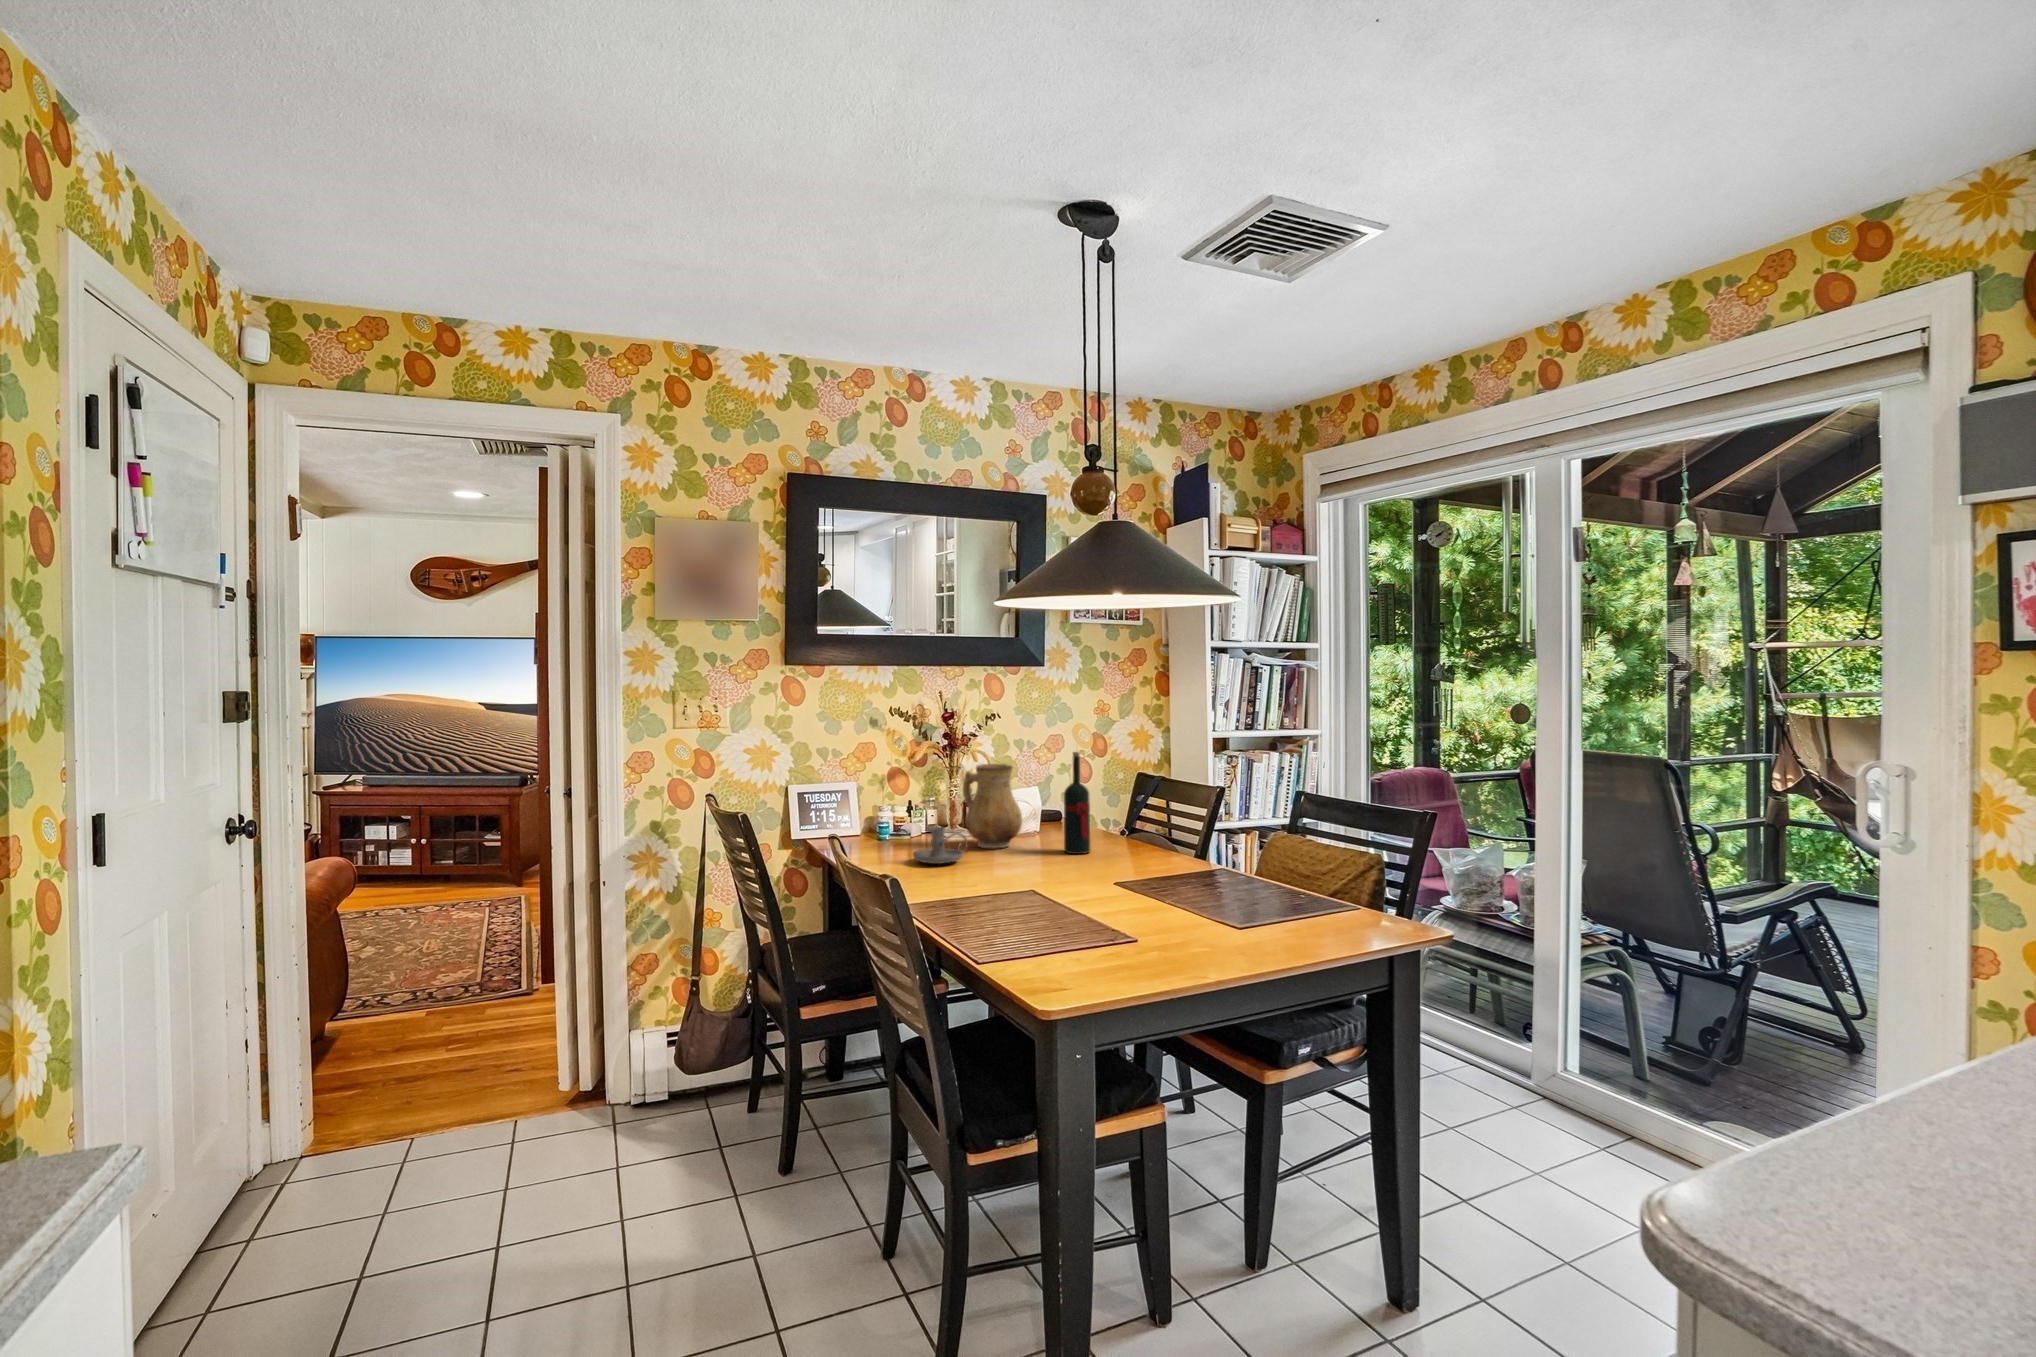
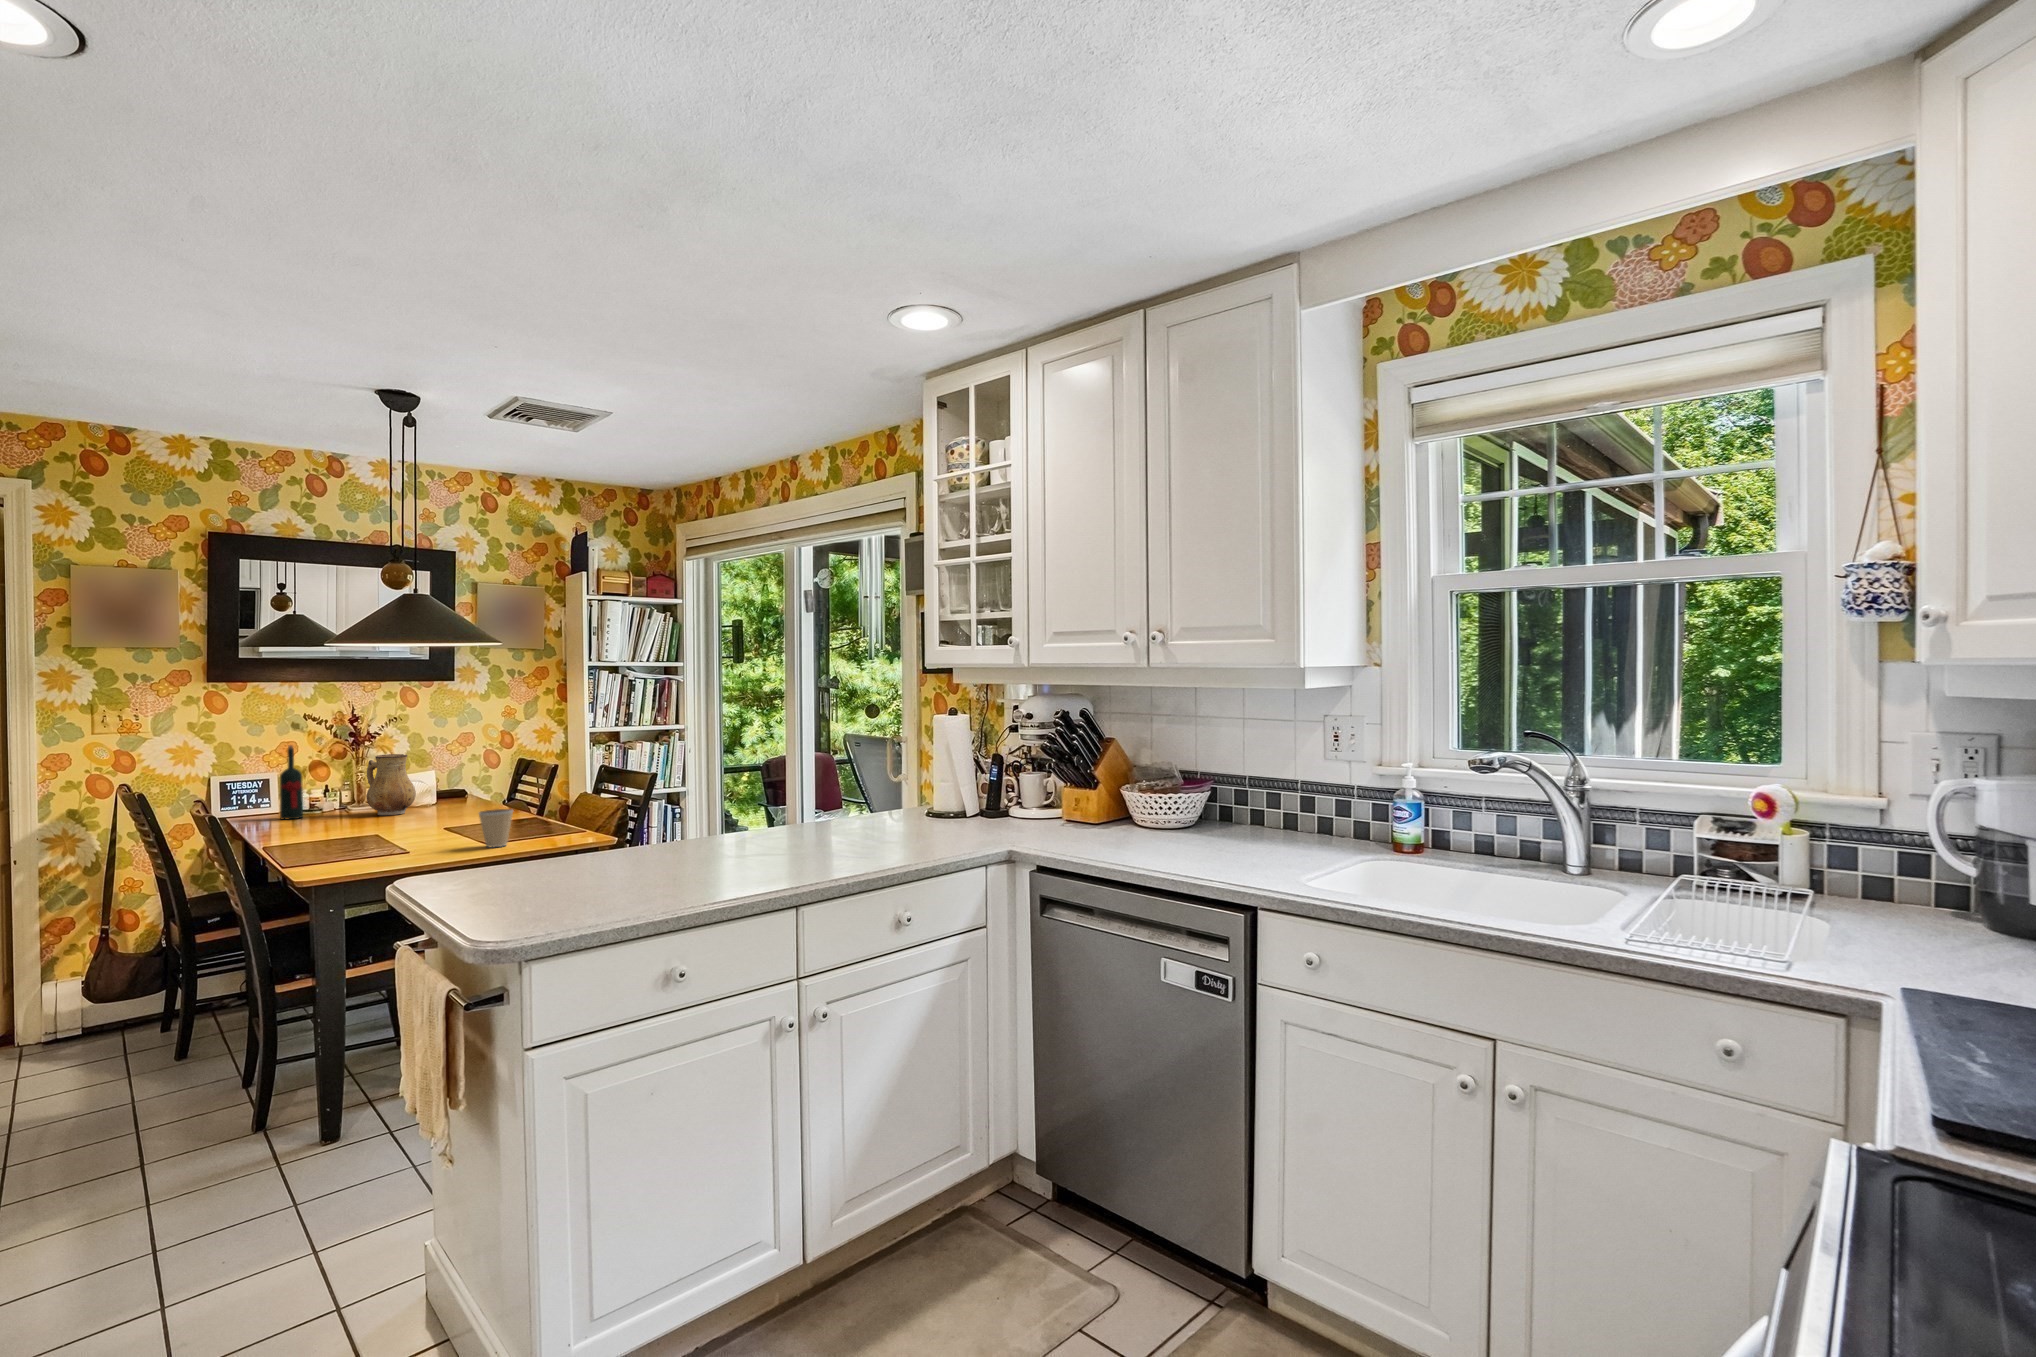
wine bottle: present [1064,752,1090,854] -> present [280,745,303,819]
candle holder: present [913,827,967,864] -> none [312,799,362,825]
coffee cup: none [1193,880,1248,949] -> present [479,809,513,847]

